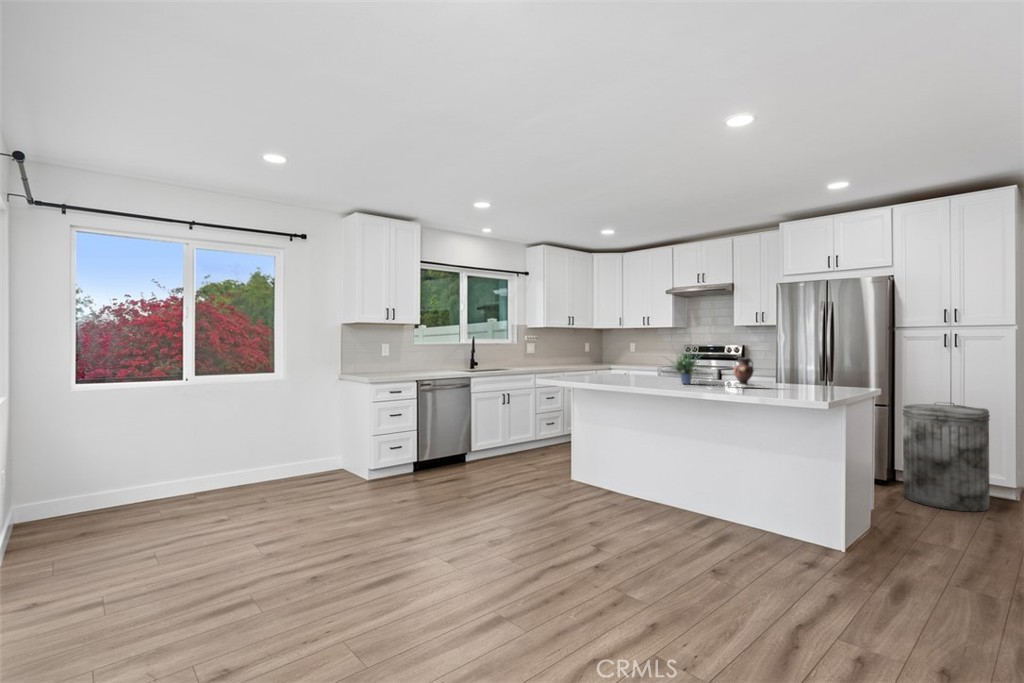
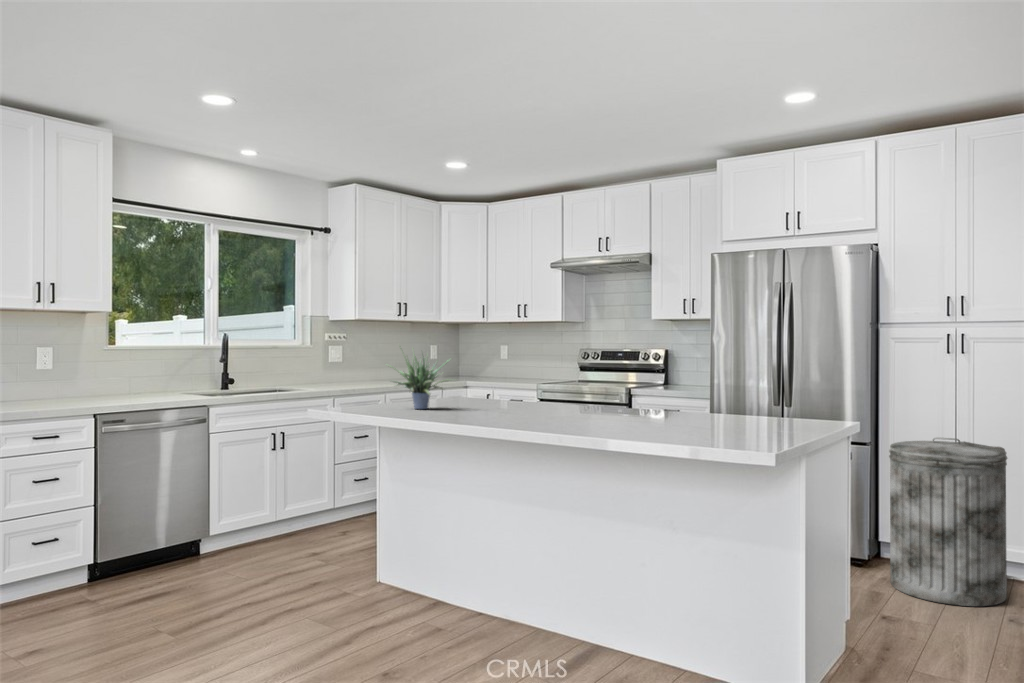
potted plant: present [672,352,699,384] -> present [390,356,455,409]
vase: present [734,358,755,387] -> none [624,371,687,422]

